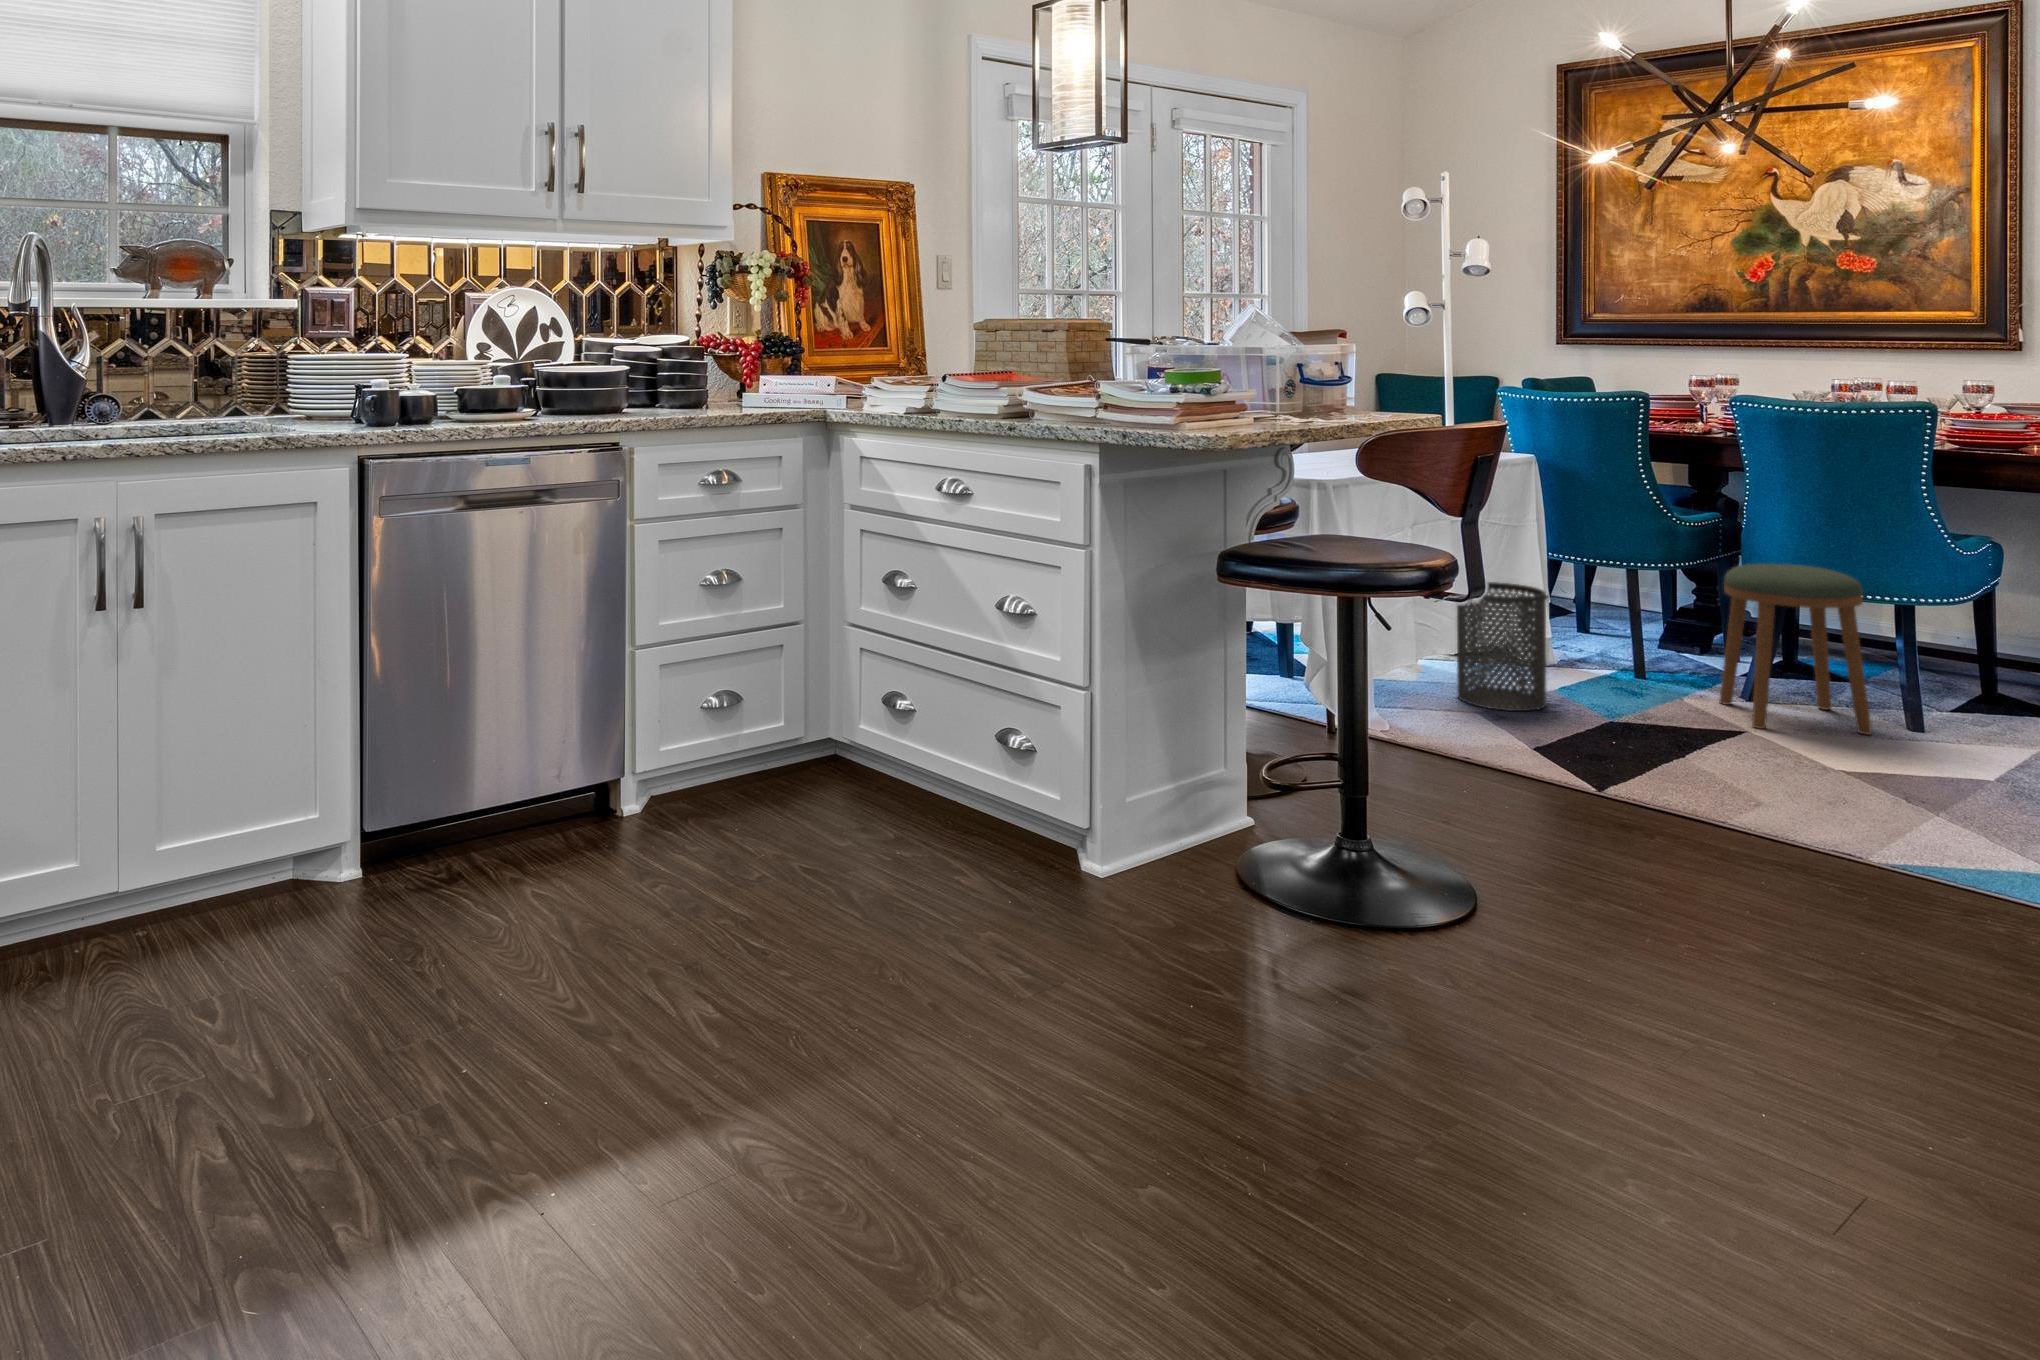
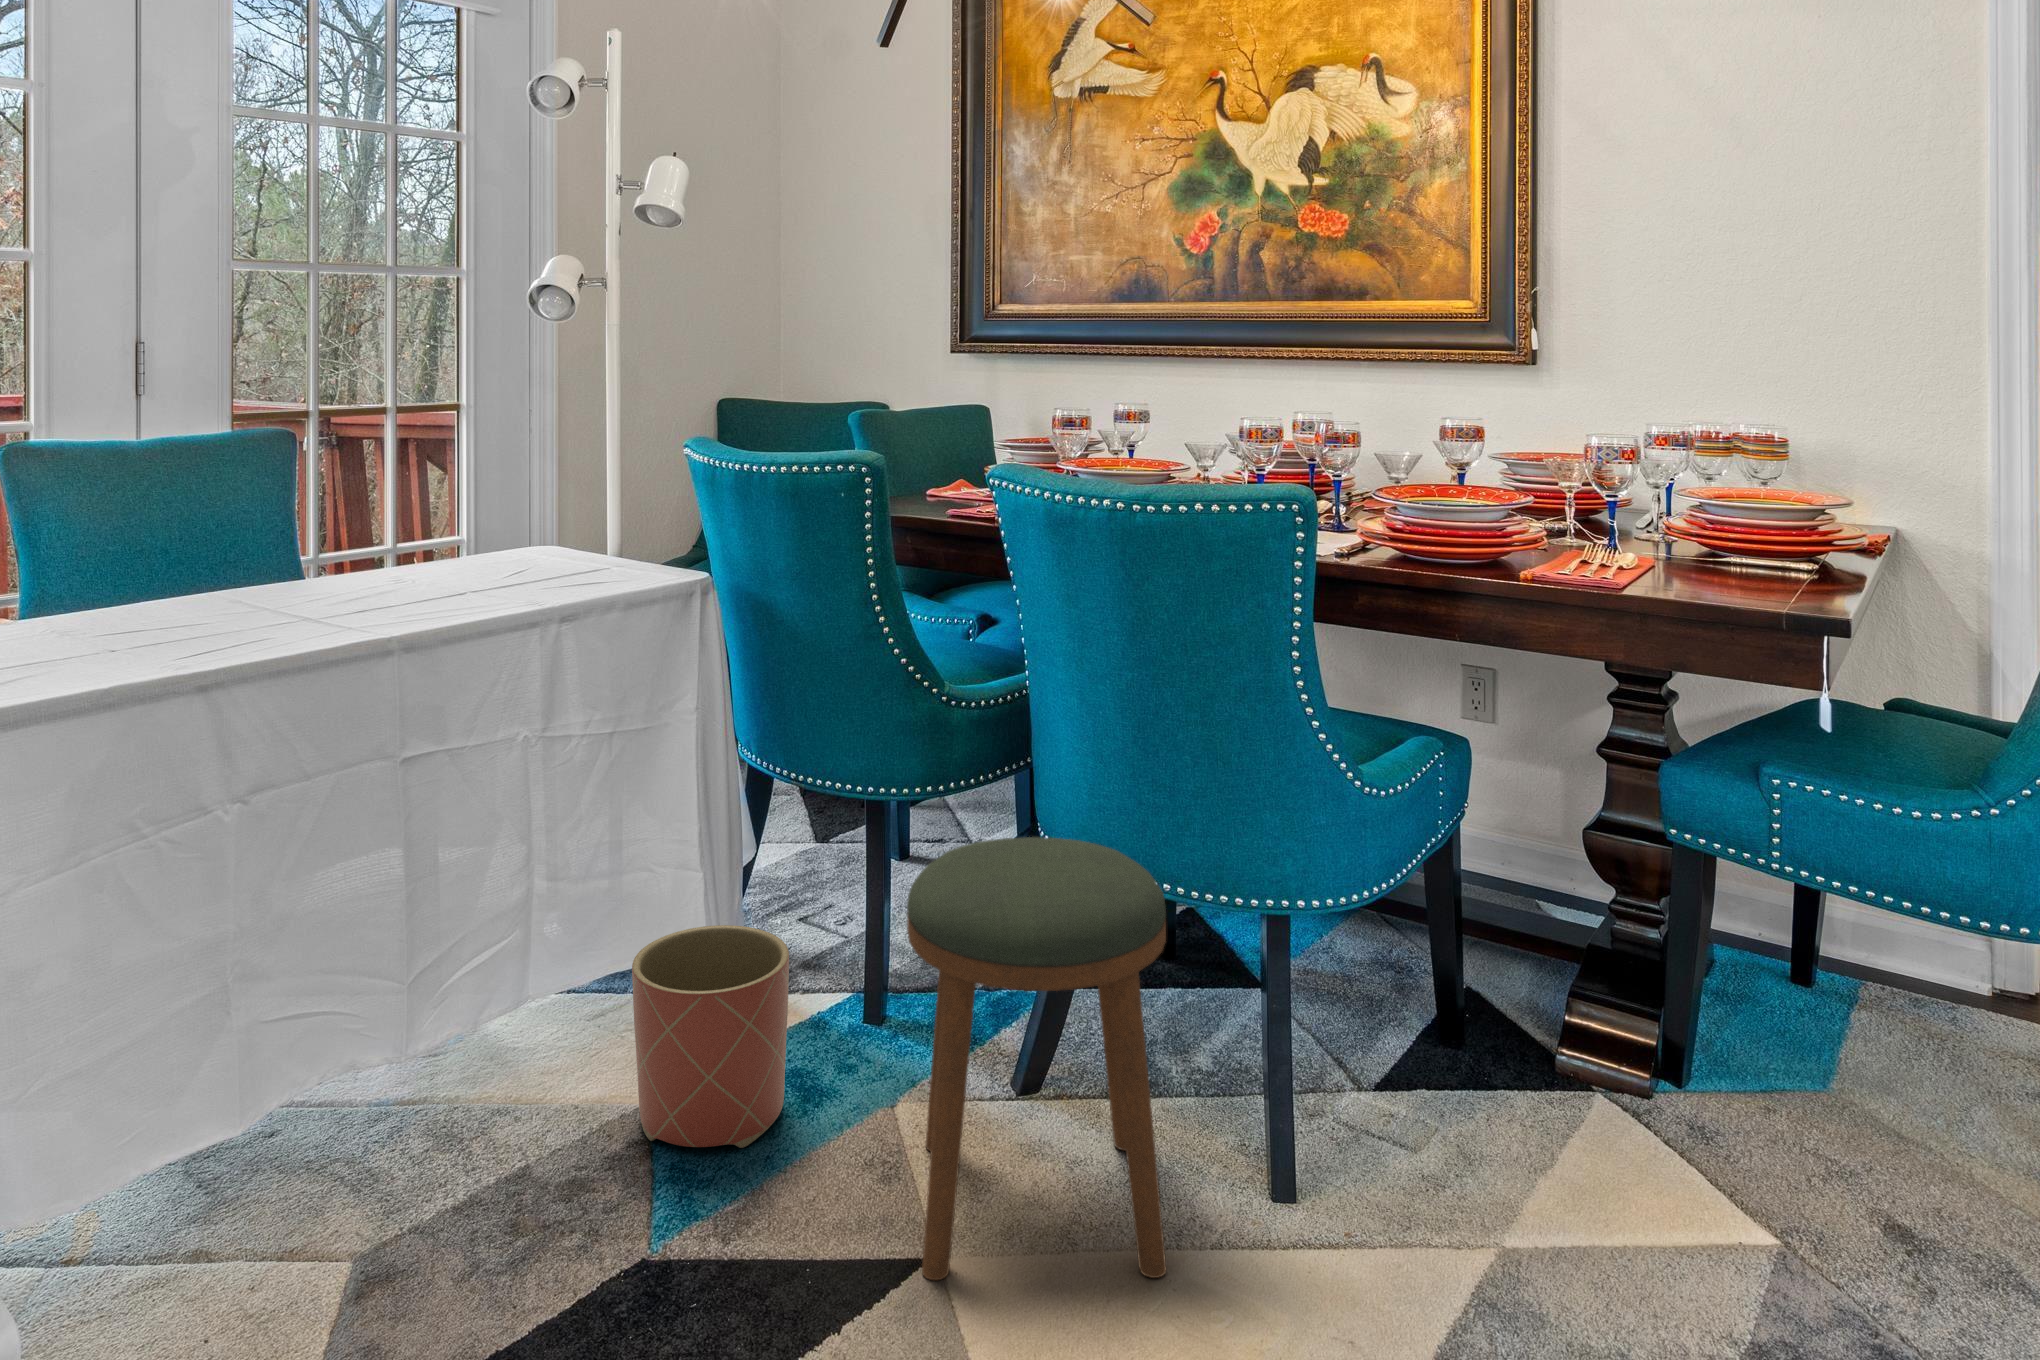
trash can: present [1457,582,1548,711] -> none [324,904,531,1270]
planter: none [1560,611,1641,697] -> present [632,925,789,1148]

